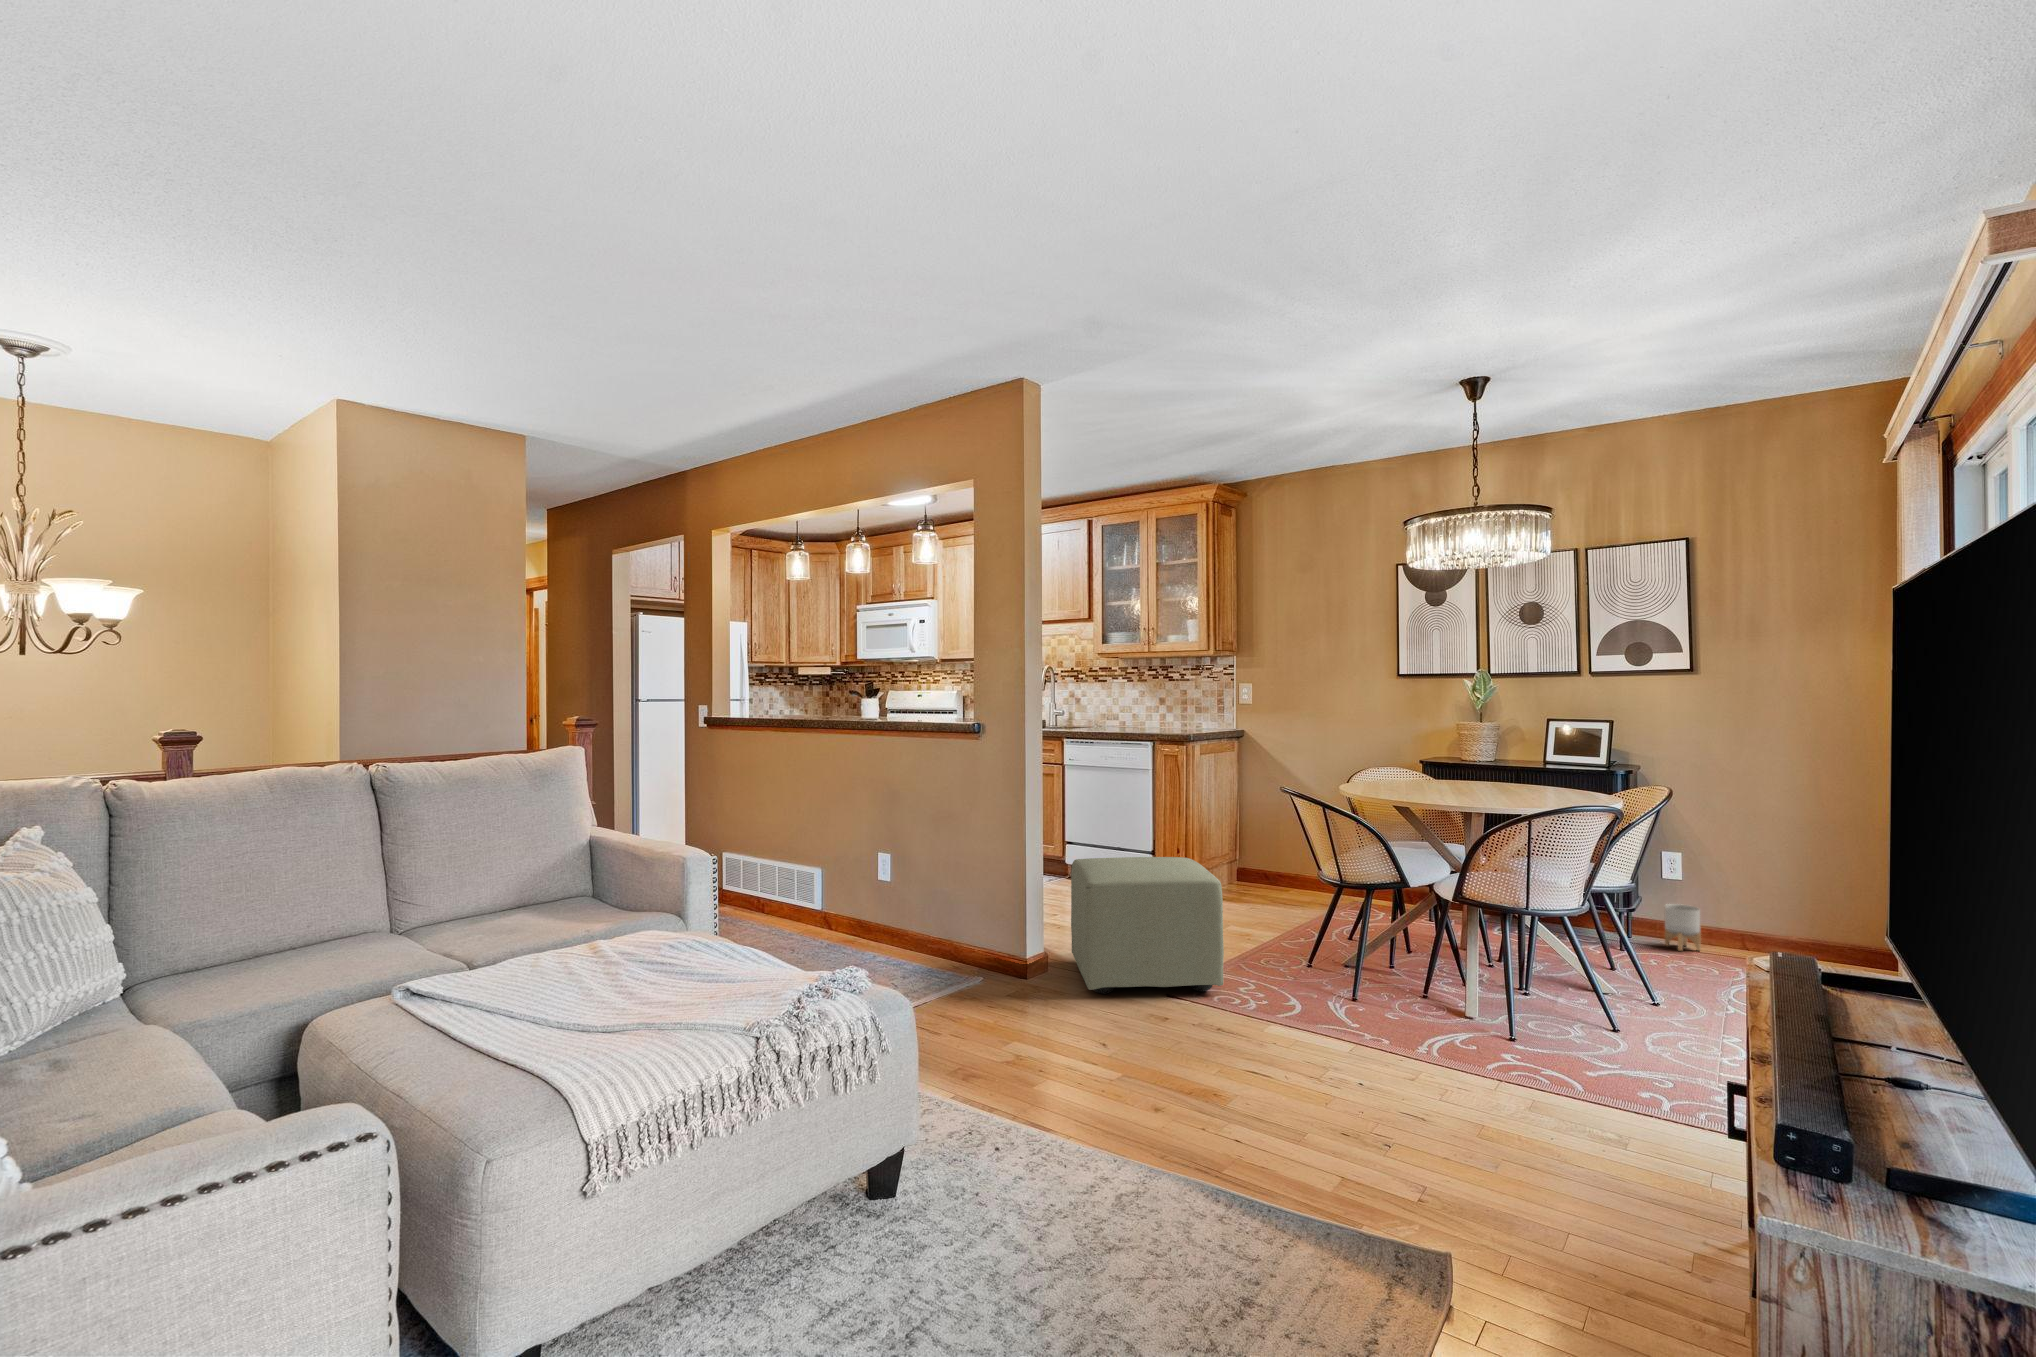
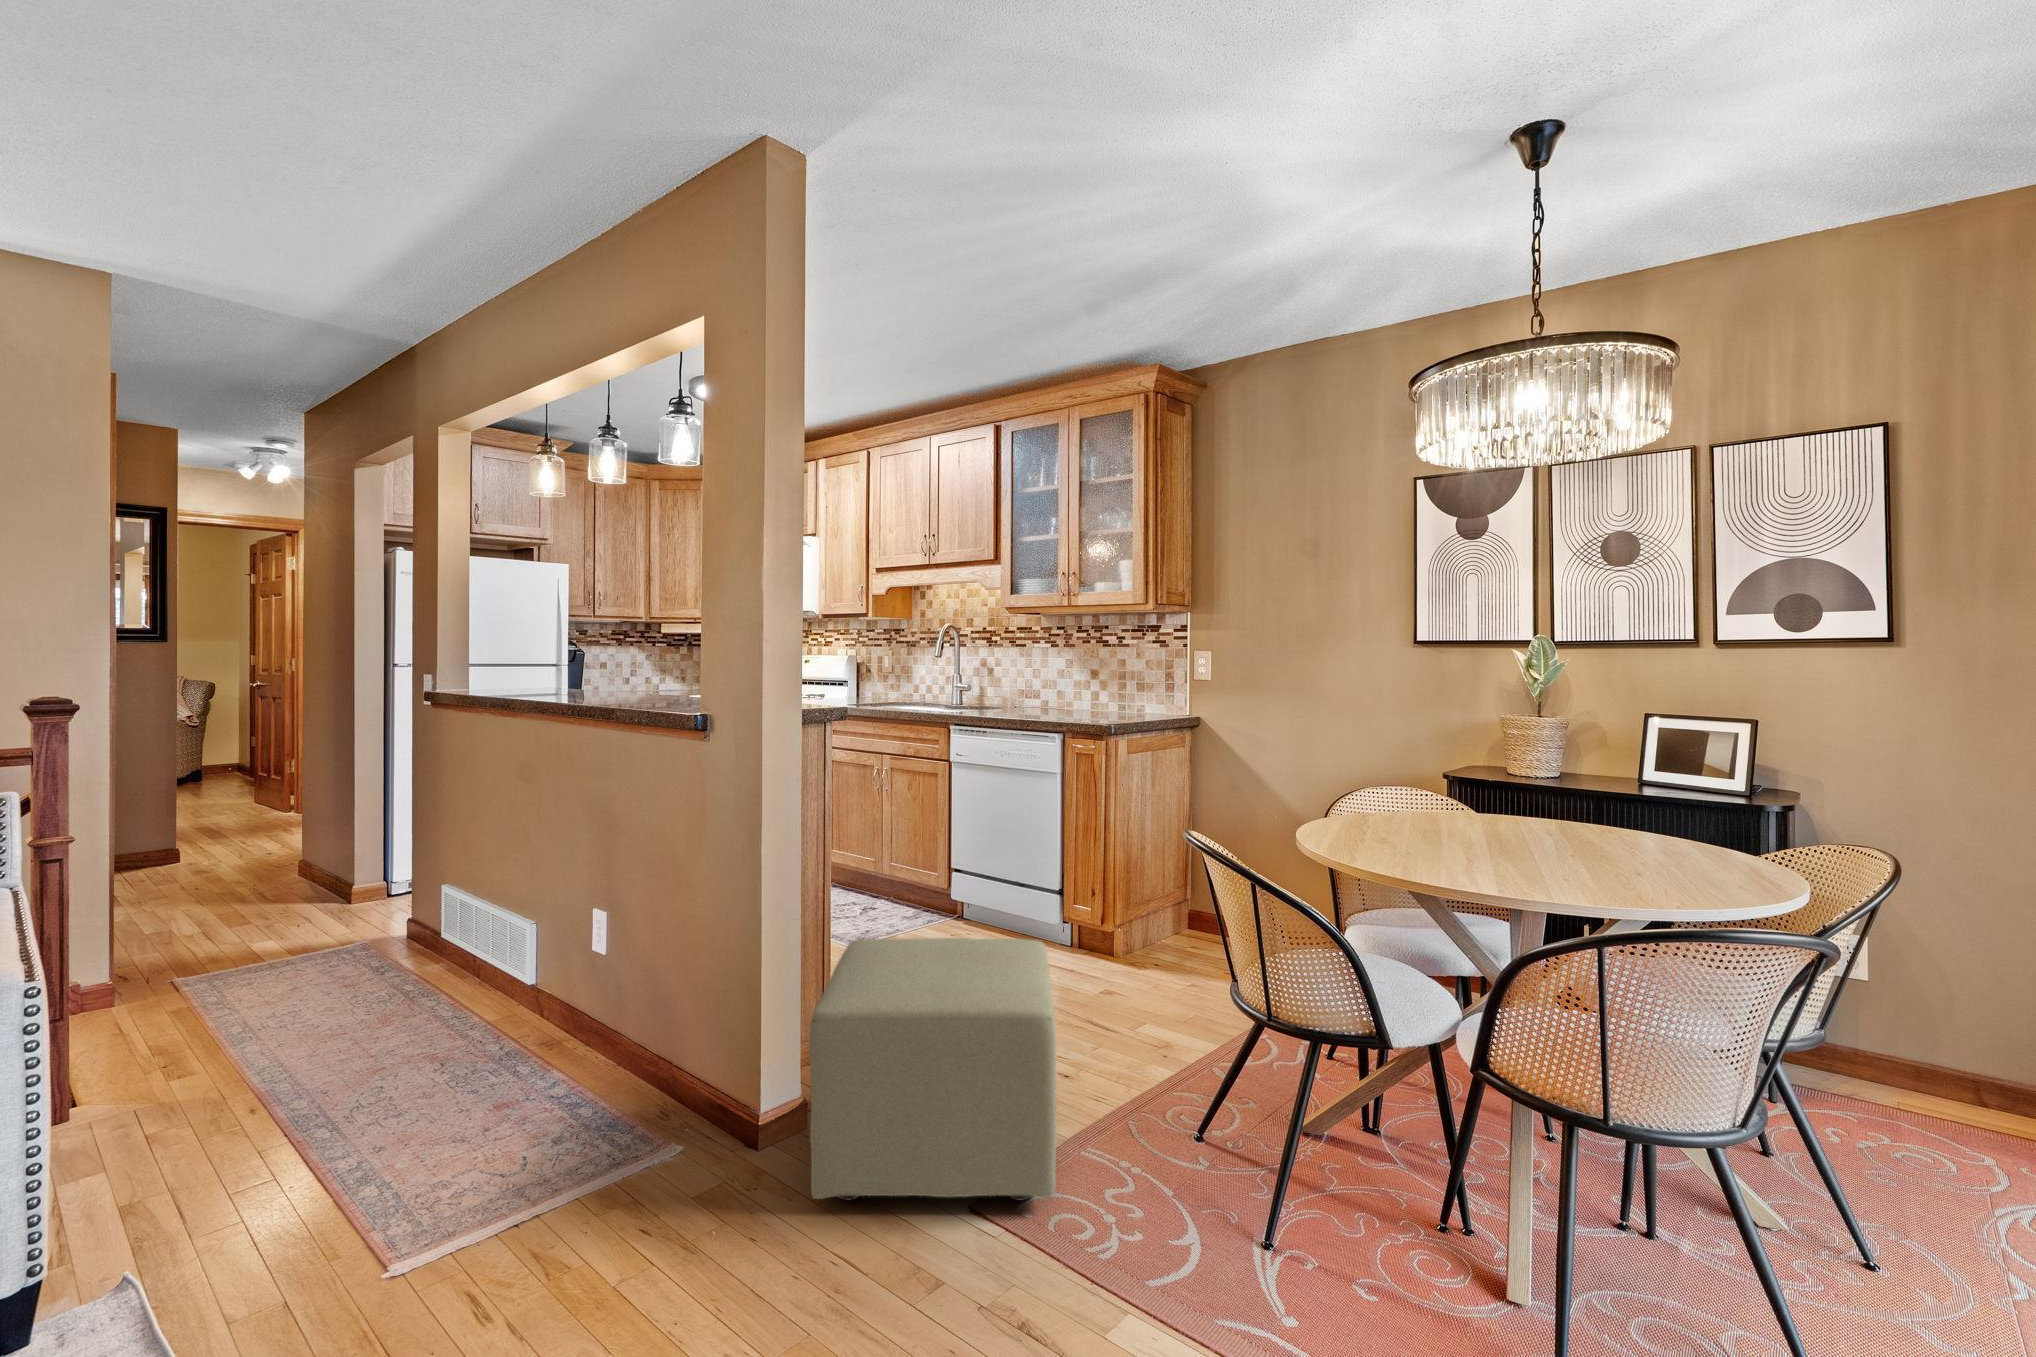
planter: present [1665,904,1701,951] -> none [1836,1022,1903,1107]

